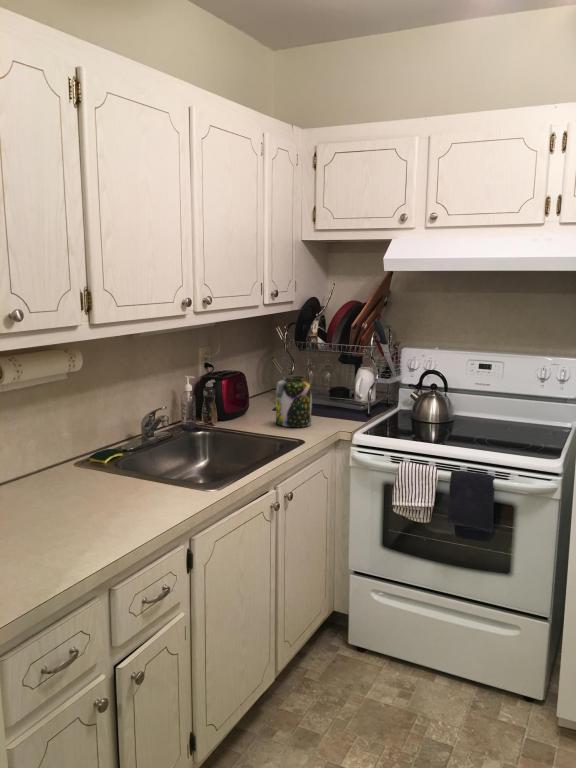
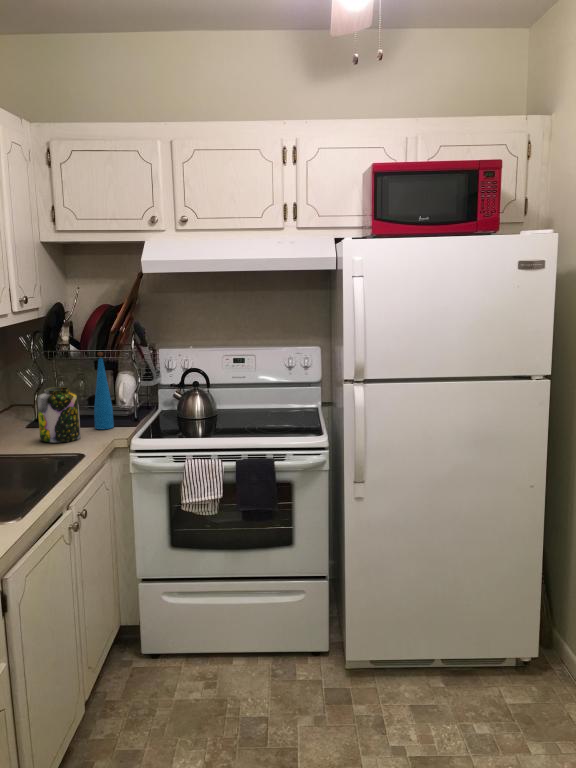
bottle: none [328,346,346,420] -> present [94,353,114,429]

